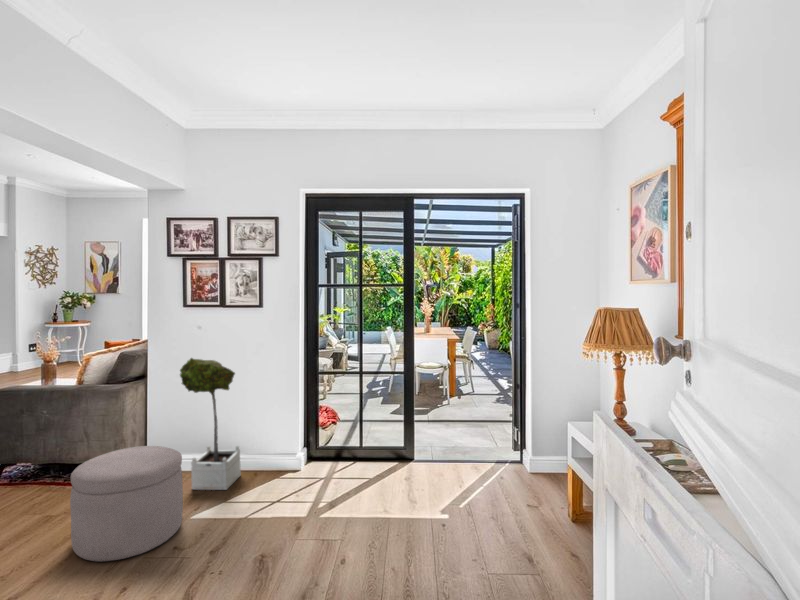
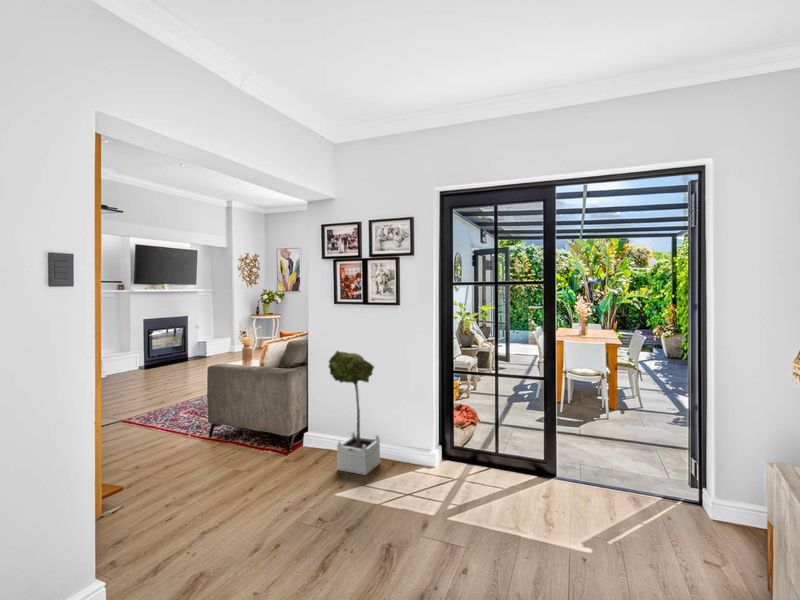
ottoman: present [70,446,183,562] -> none [240,426,325,522]

